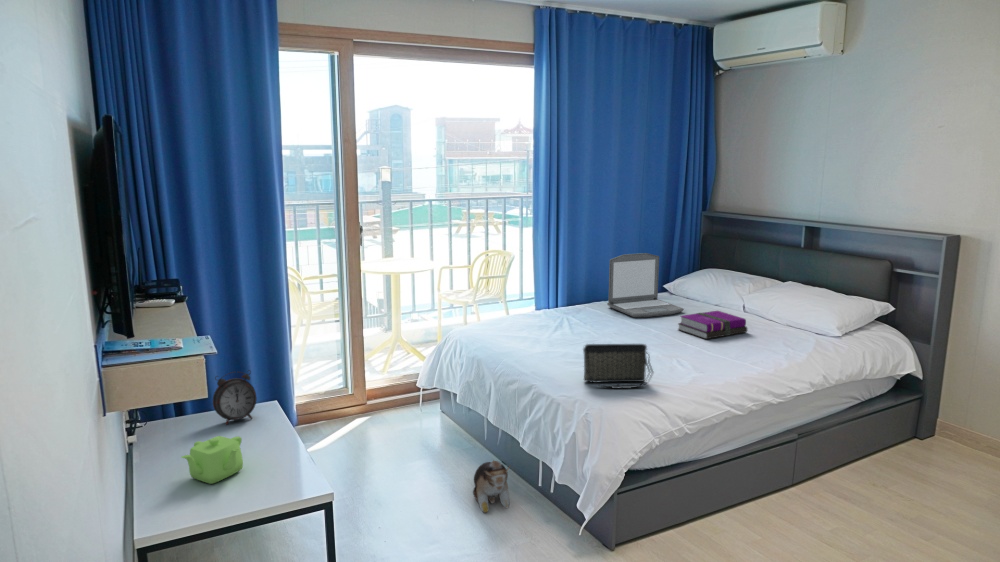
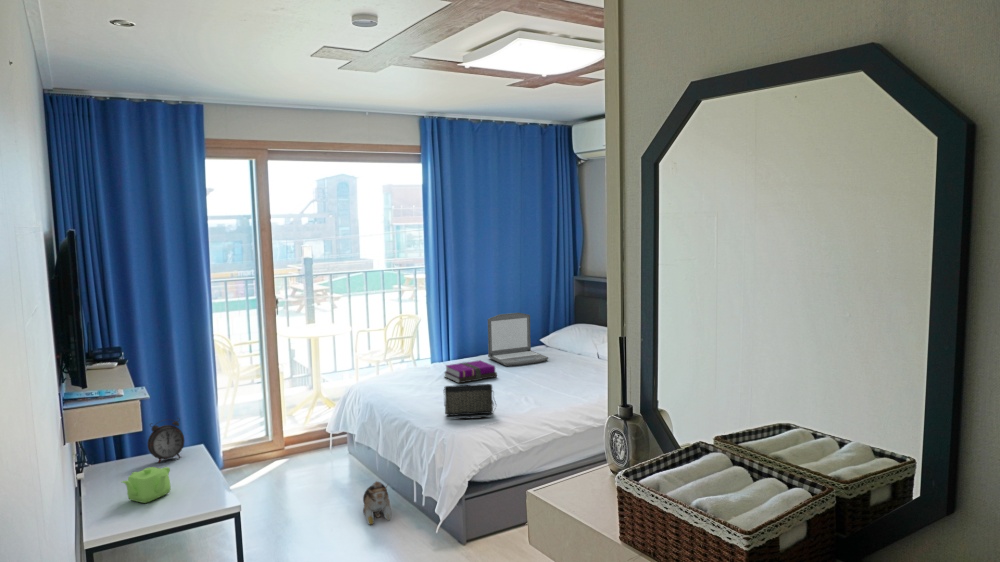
notebook: present [678,311,748,339] -> present [445,360,497,383]

